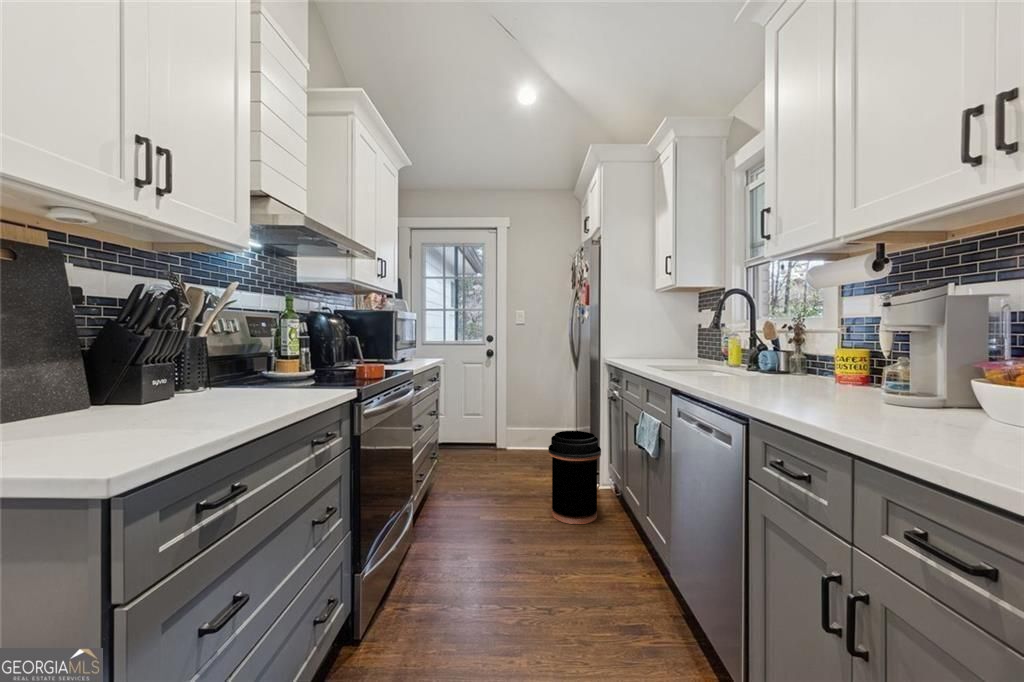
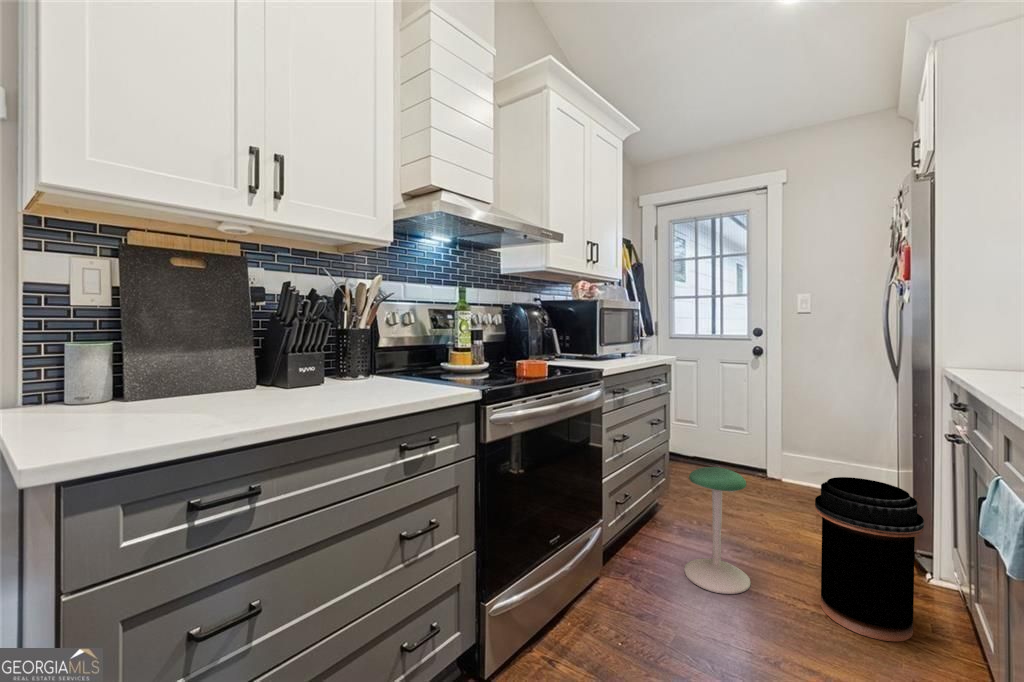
stool: none [469,438,513,528] -> present [685,467,750,594]

